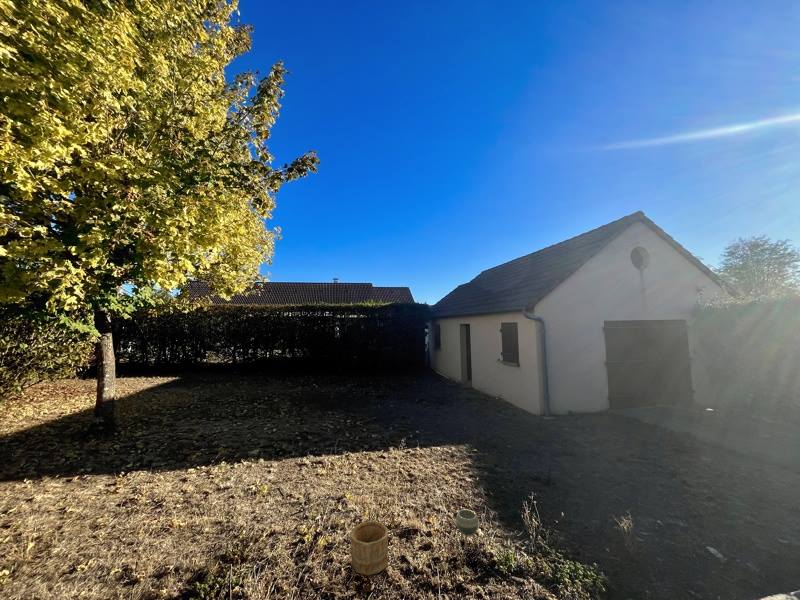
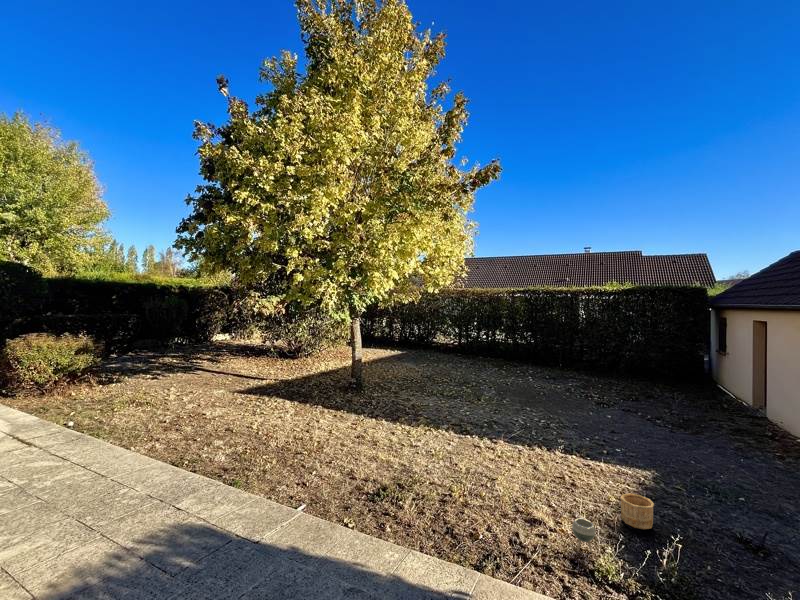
wooden bucket: present [350,521,388,576] -> present [620,493,654,529]

